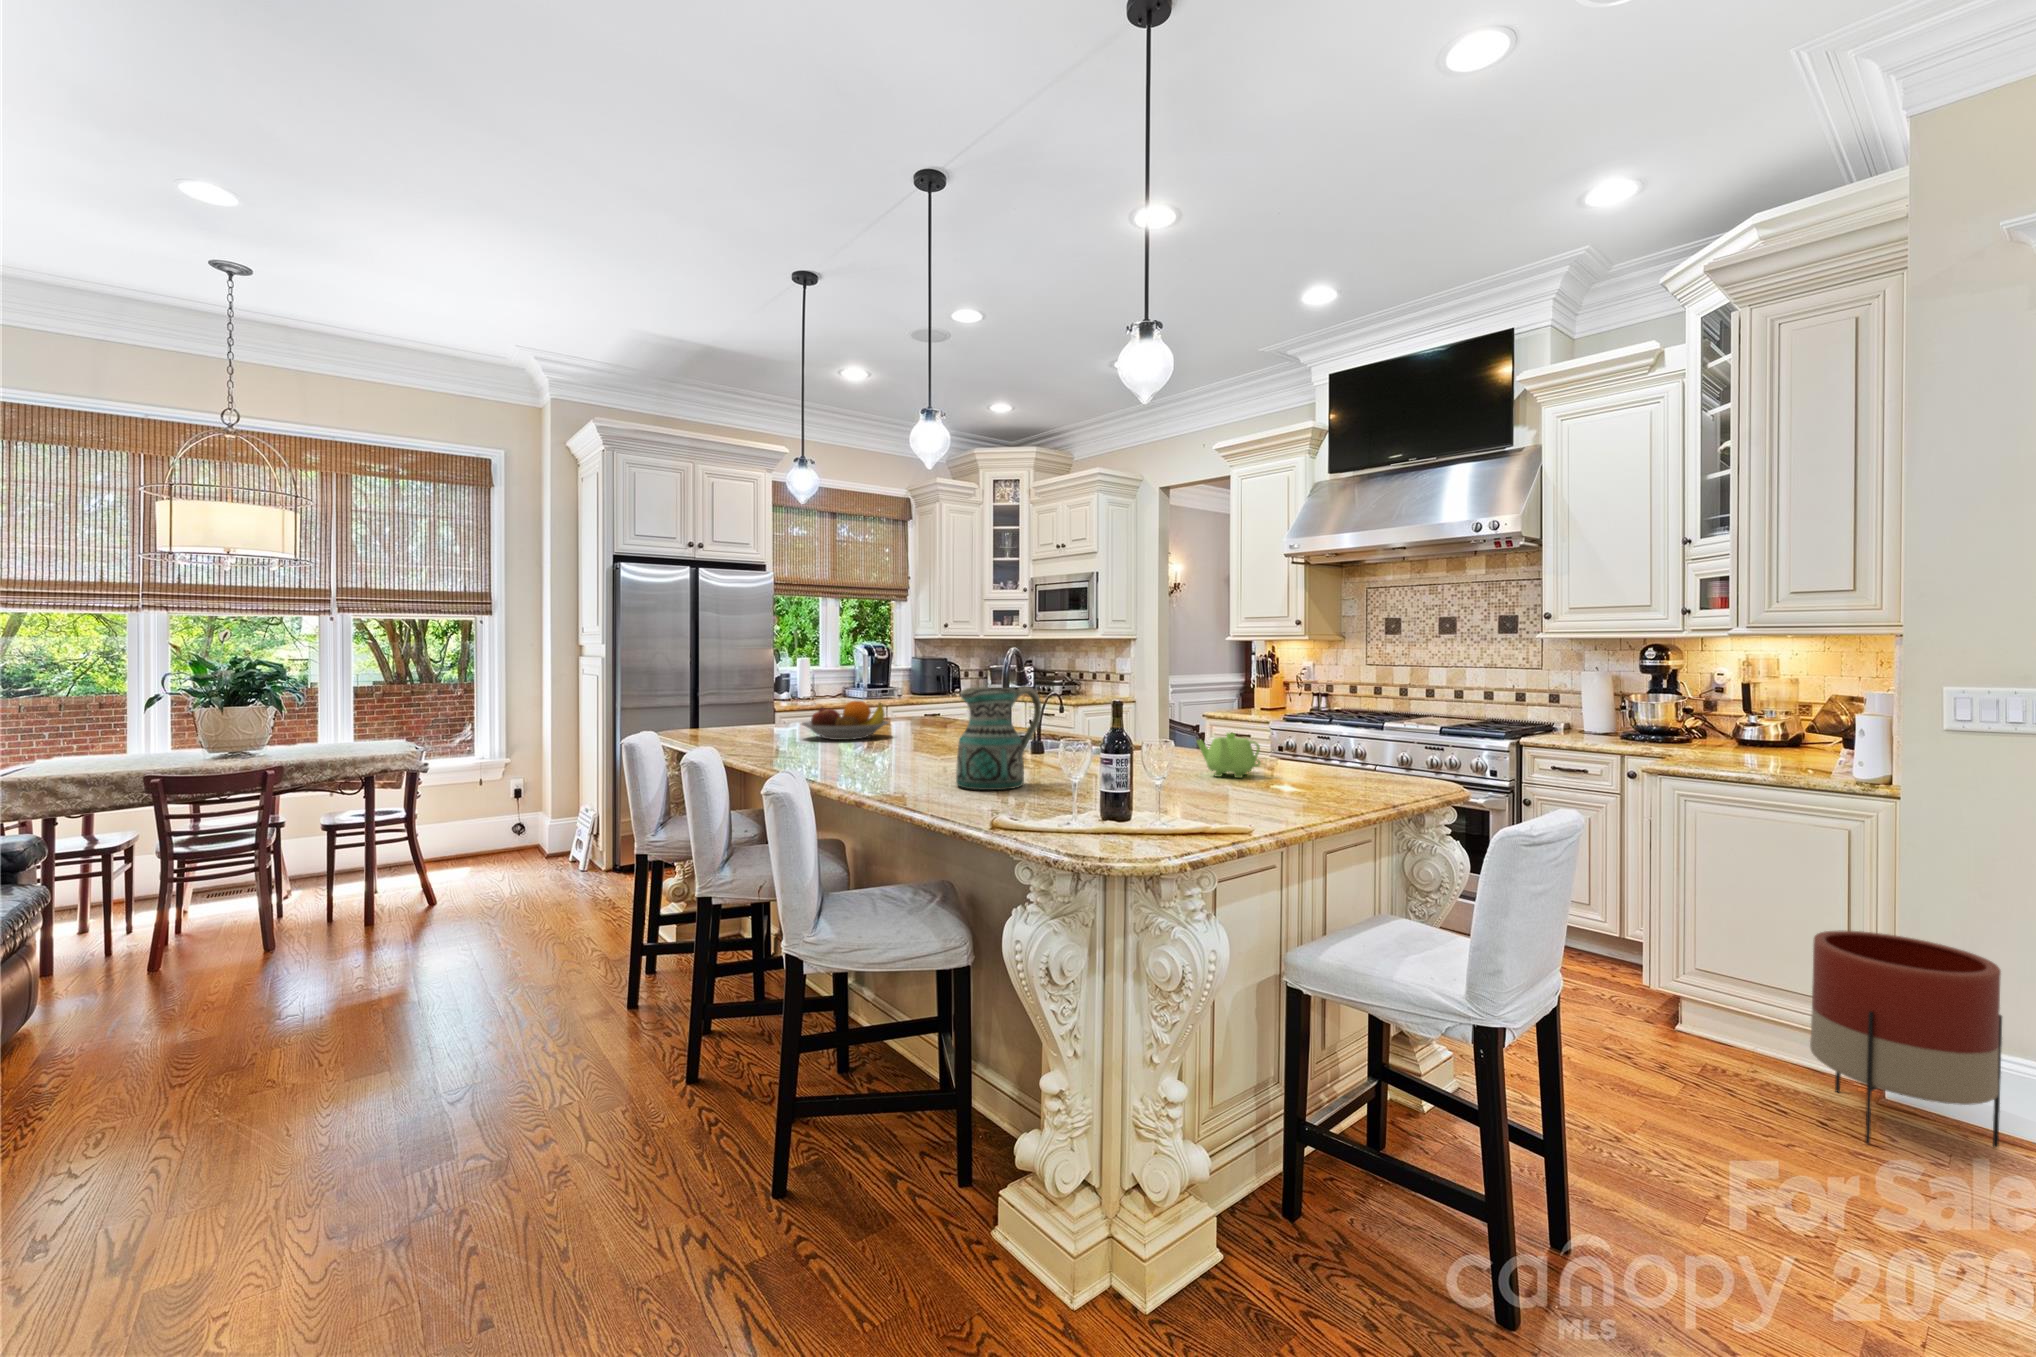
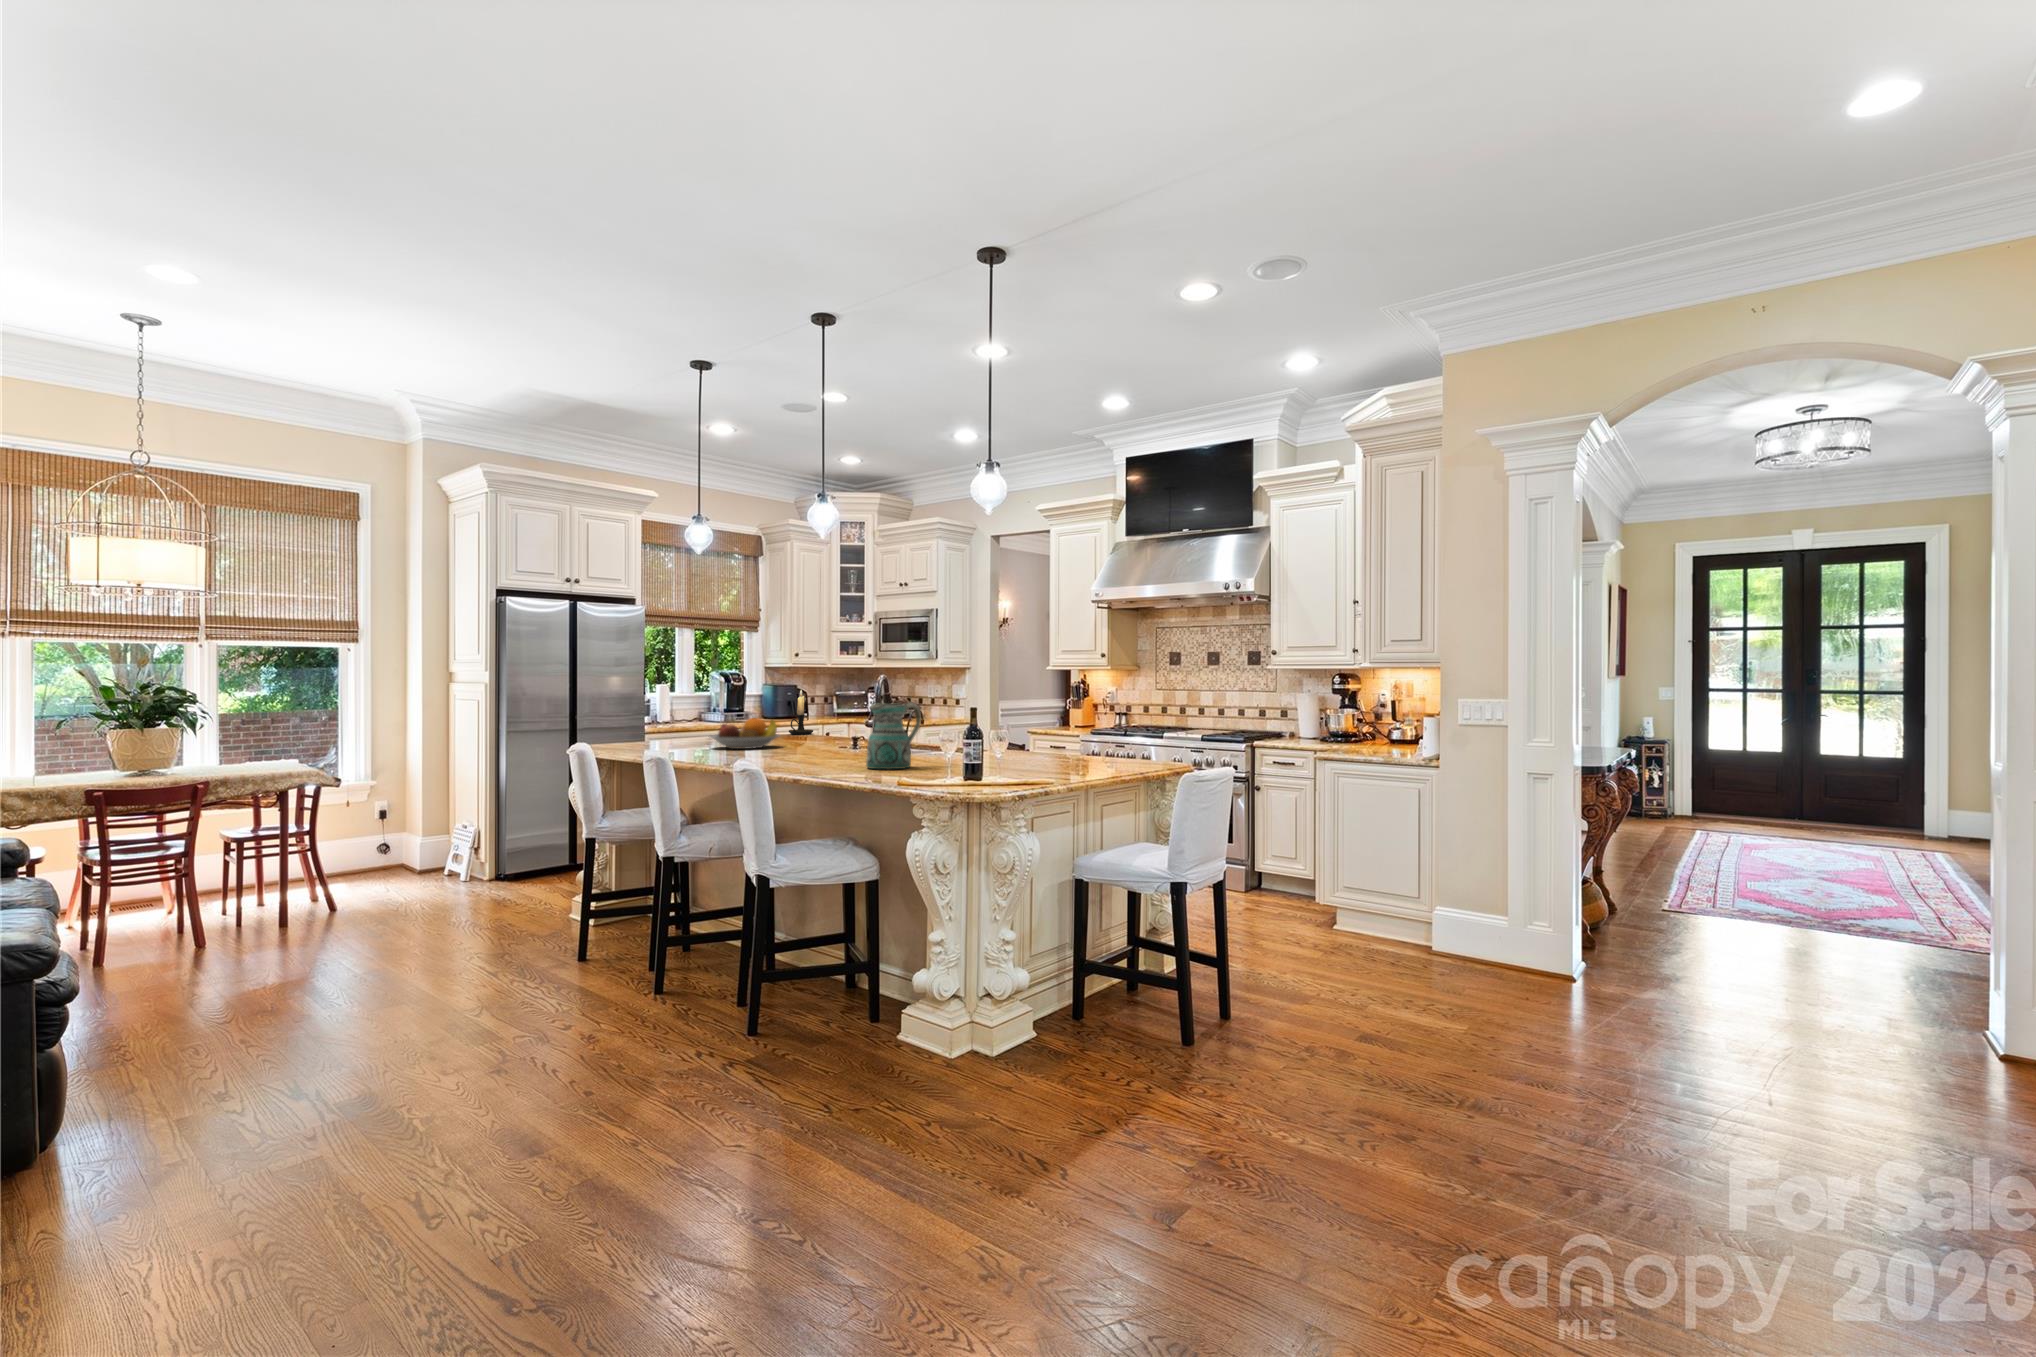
candle holder: none [922,664,950,717] -> present [789,690,813,735]
teapot: present [1197,732,1261,778] -> none [1020,733,1061,762]
planter: present [1810,930,2002,1148] -> none [1388,851,1475,971]

